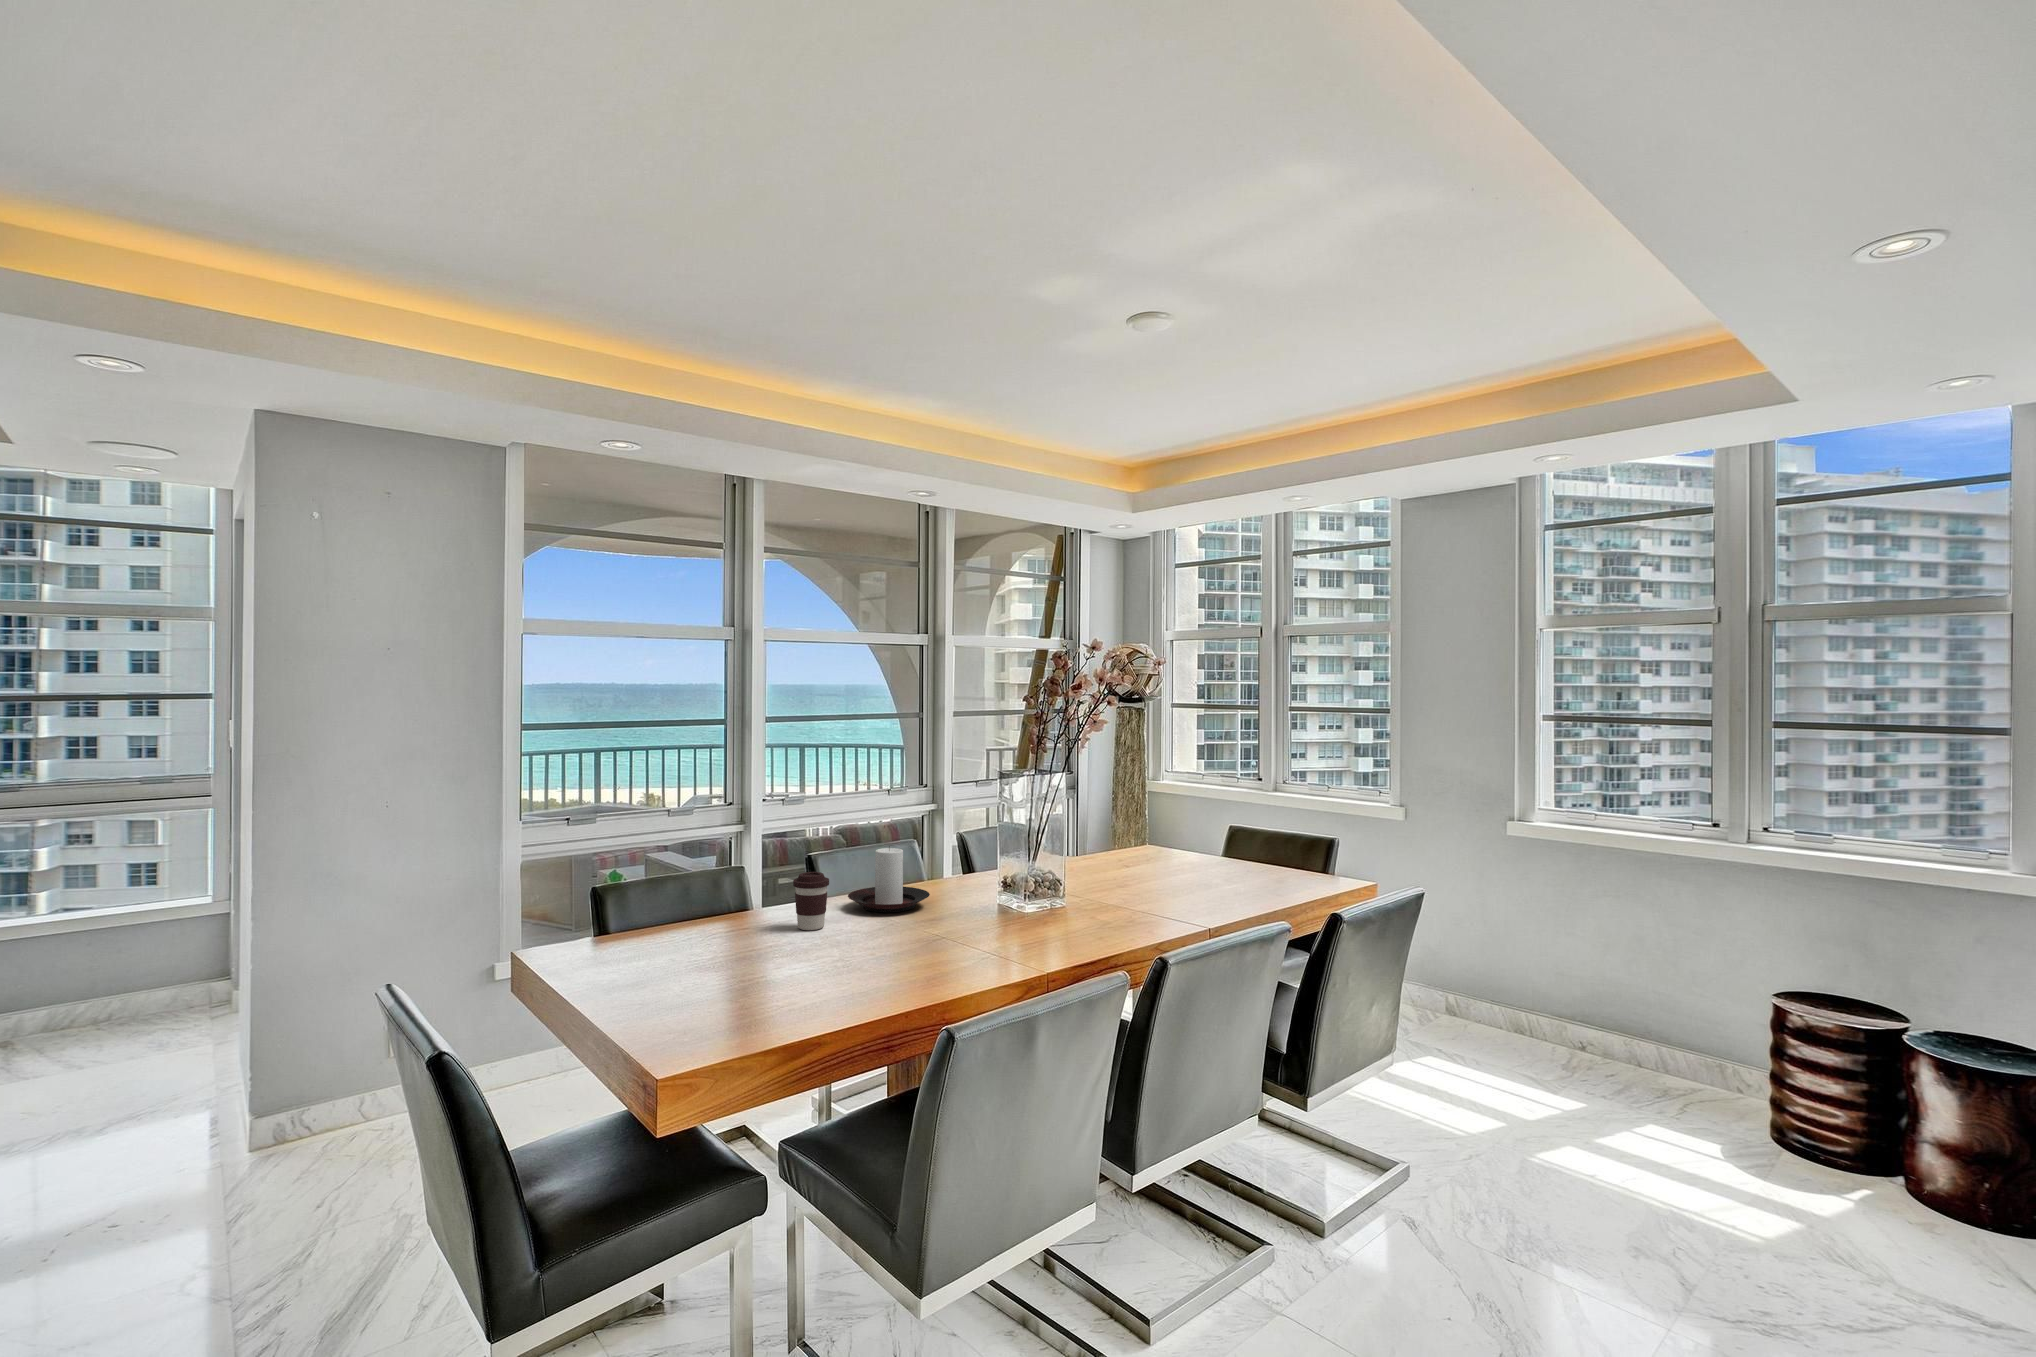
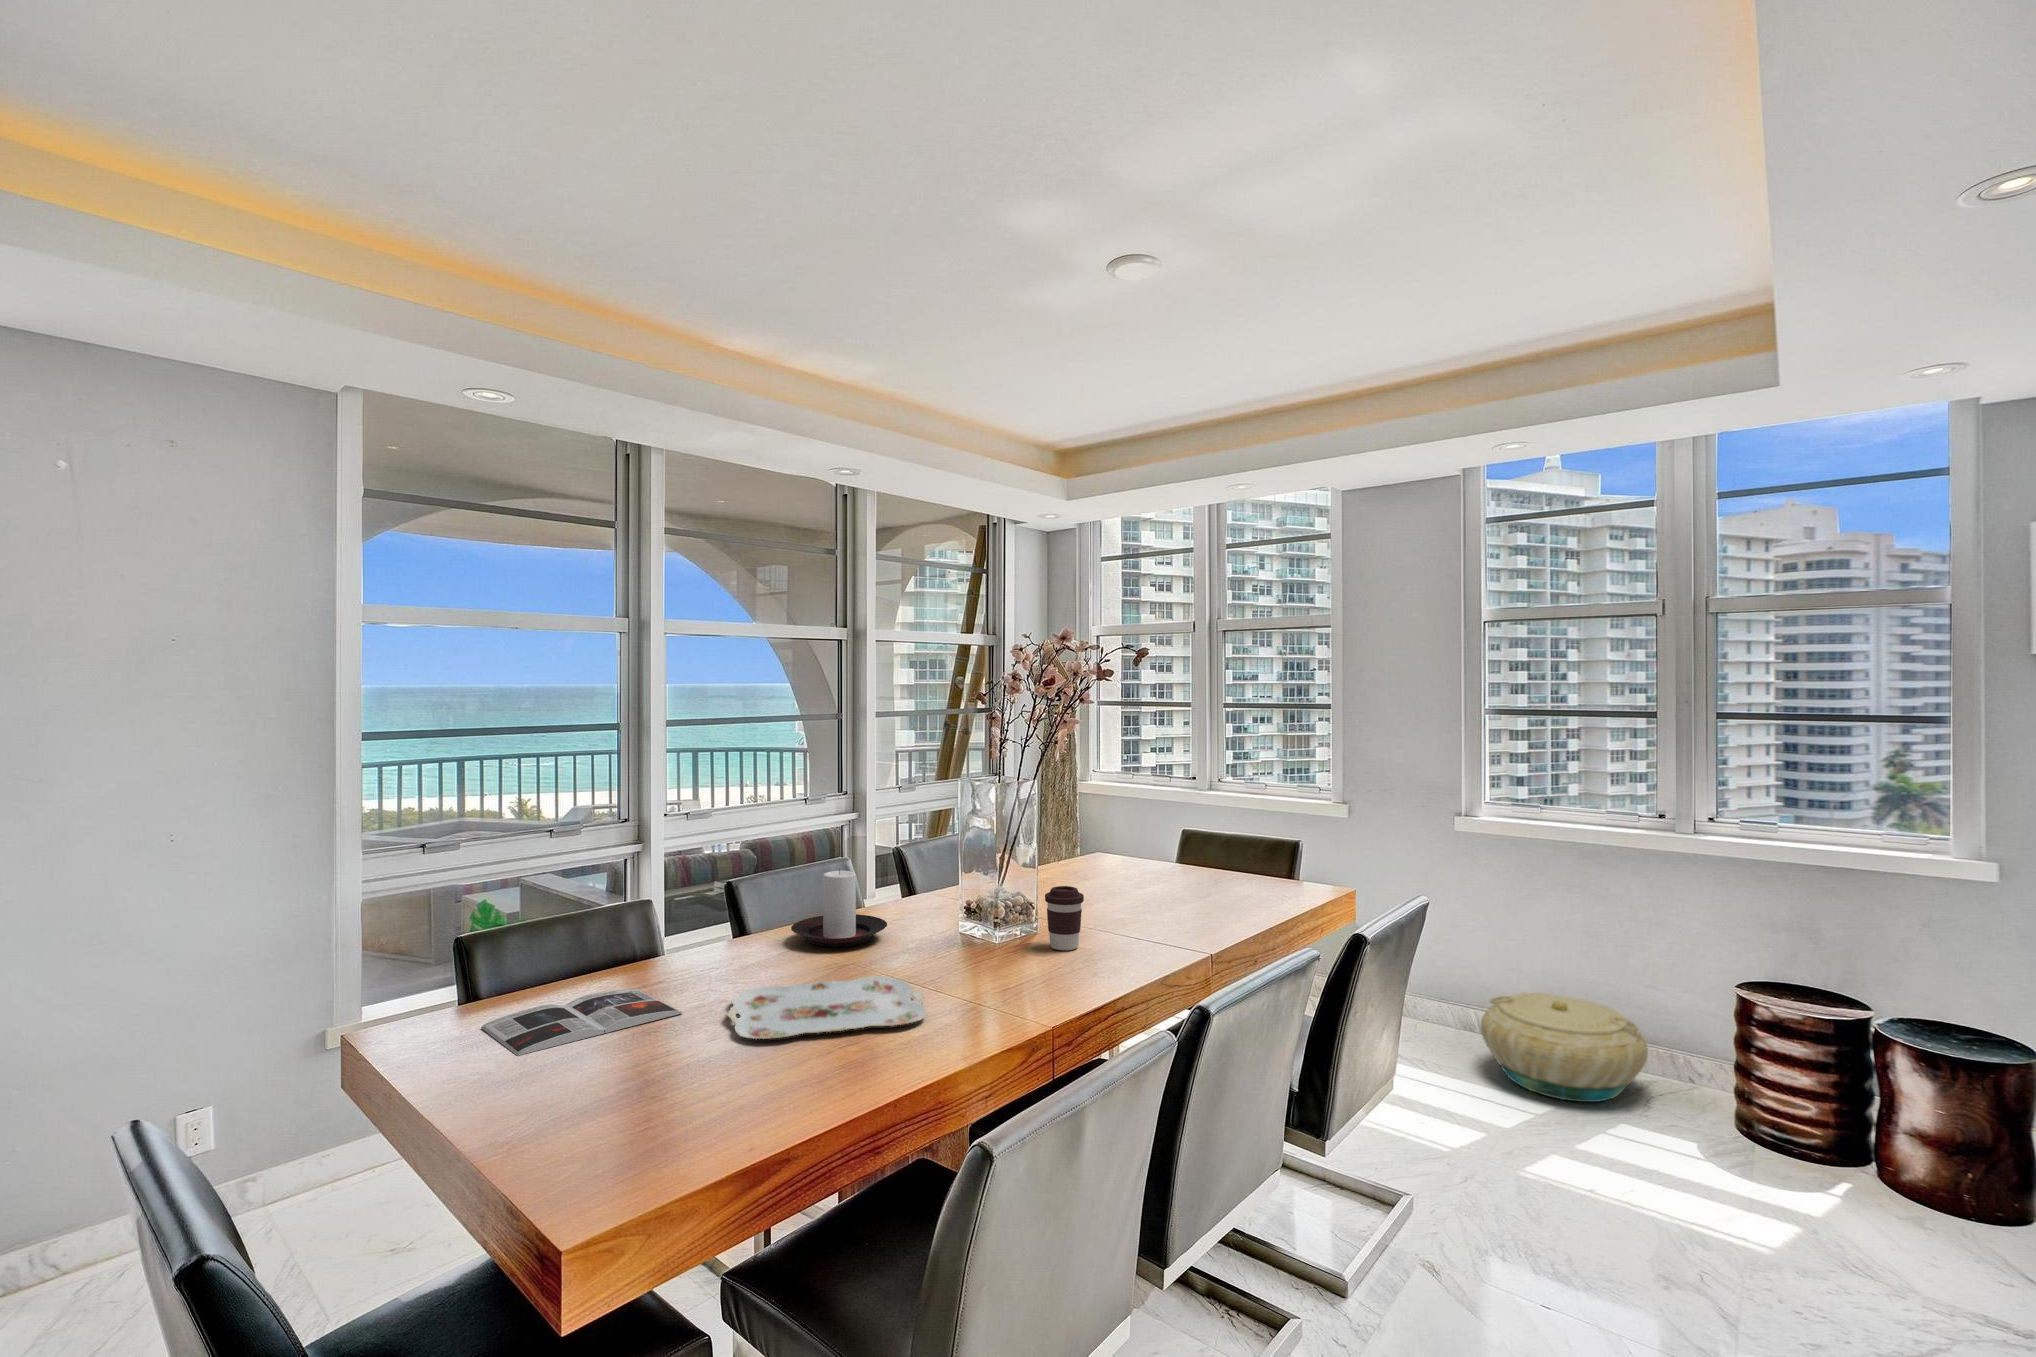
coffee cup: present [793,872,829,930] -> present [1045,886,1084,950]
serving tray: none [777,934,939,974] -> present [727,976,927,1039]
magazine: none [589,935,744,977] -> present [481,989,682,1056]
basket: none [1521,995,1687,1101] -> present [1481,993,1648,1102]

